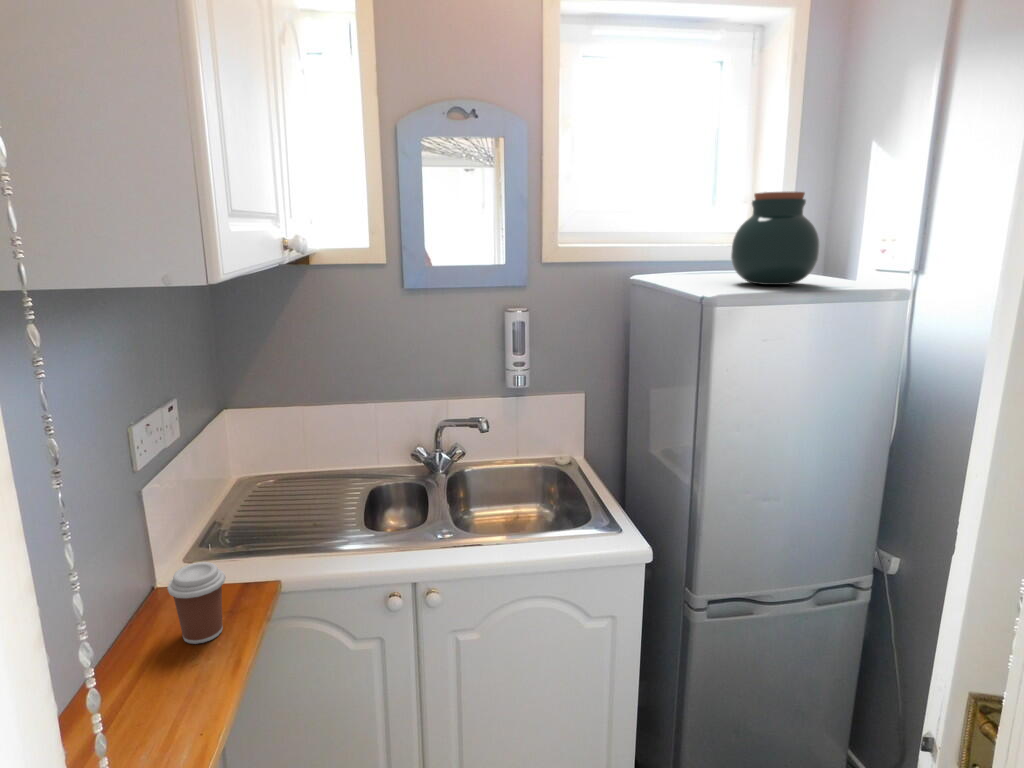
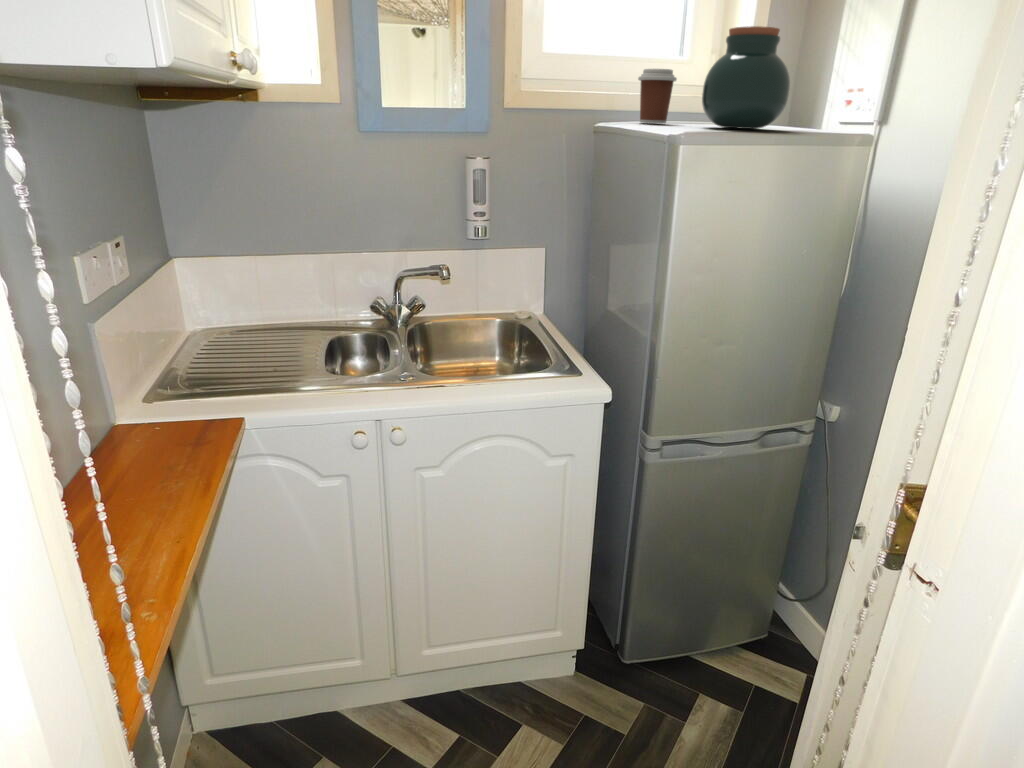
coffee cup: present [167,562,225,644] -> present [638,69,677,123]

